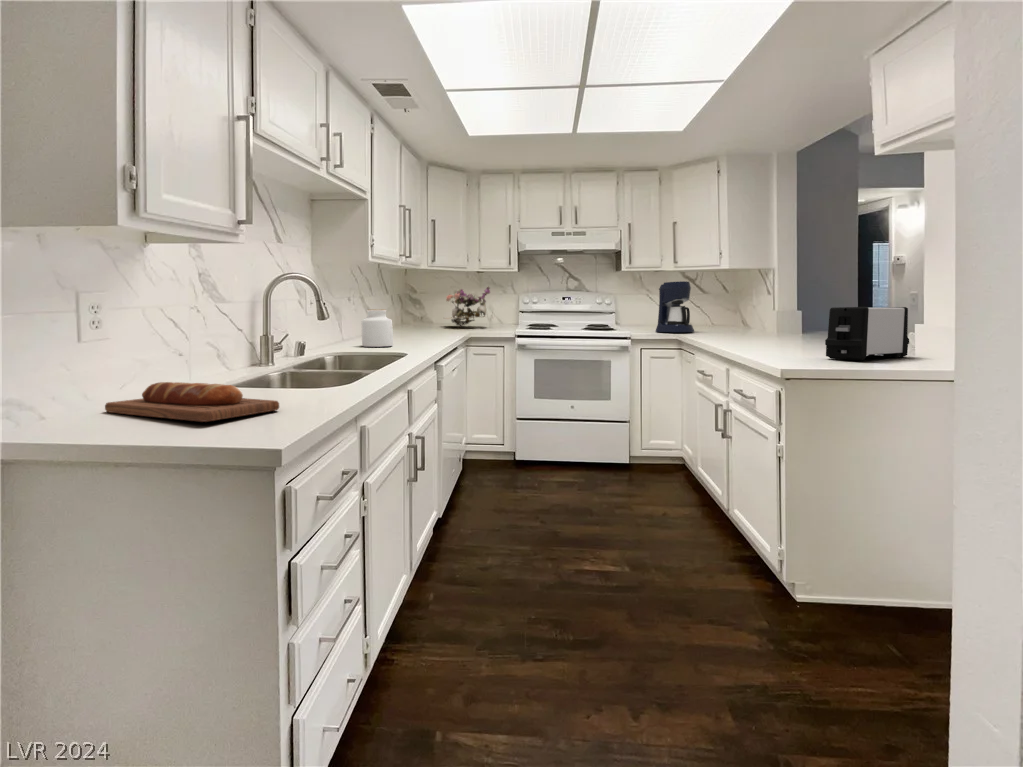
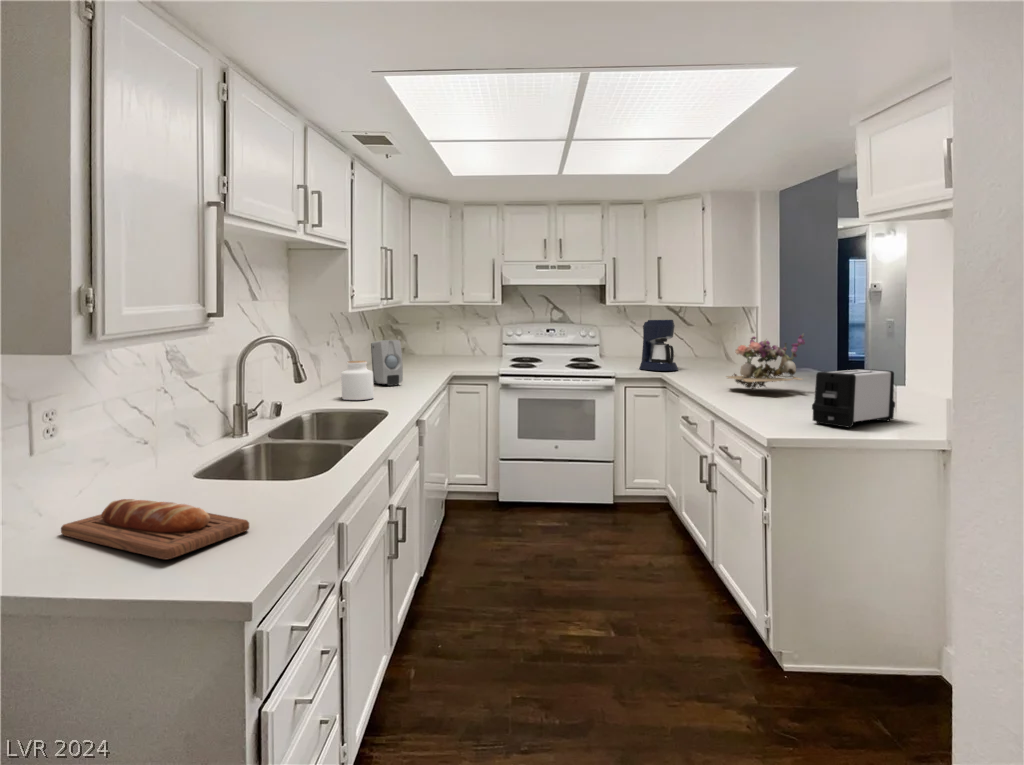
flower arrangement: present [446,286,490,327] -> present [728,335,805,390]
soap dispenser: none [390,295,421,340] -> present [371,340,403,386]

